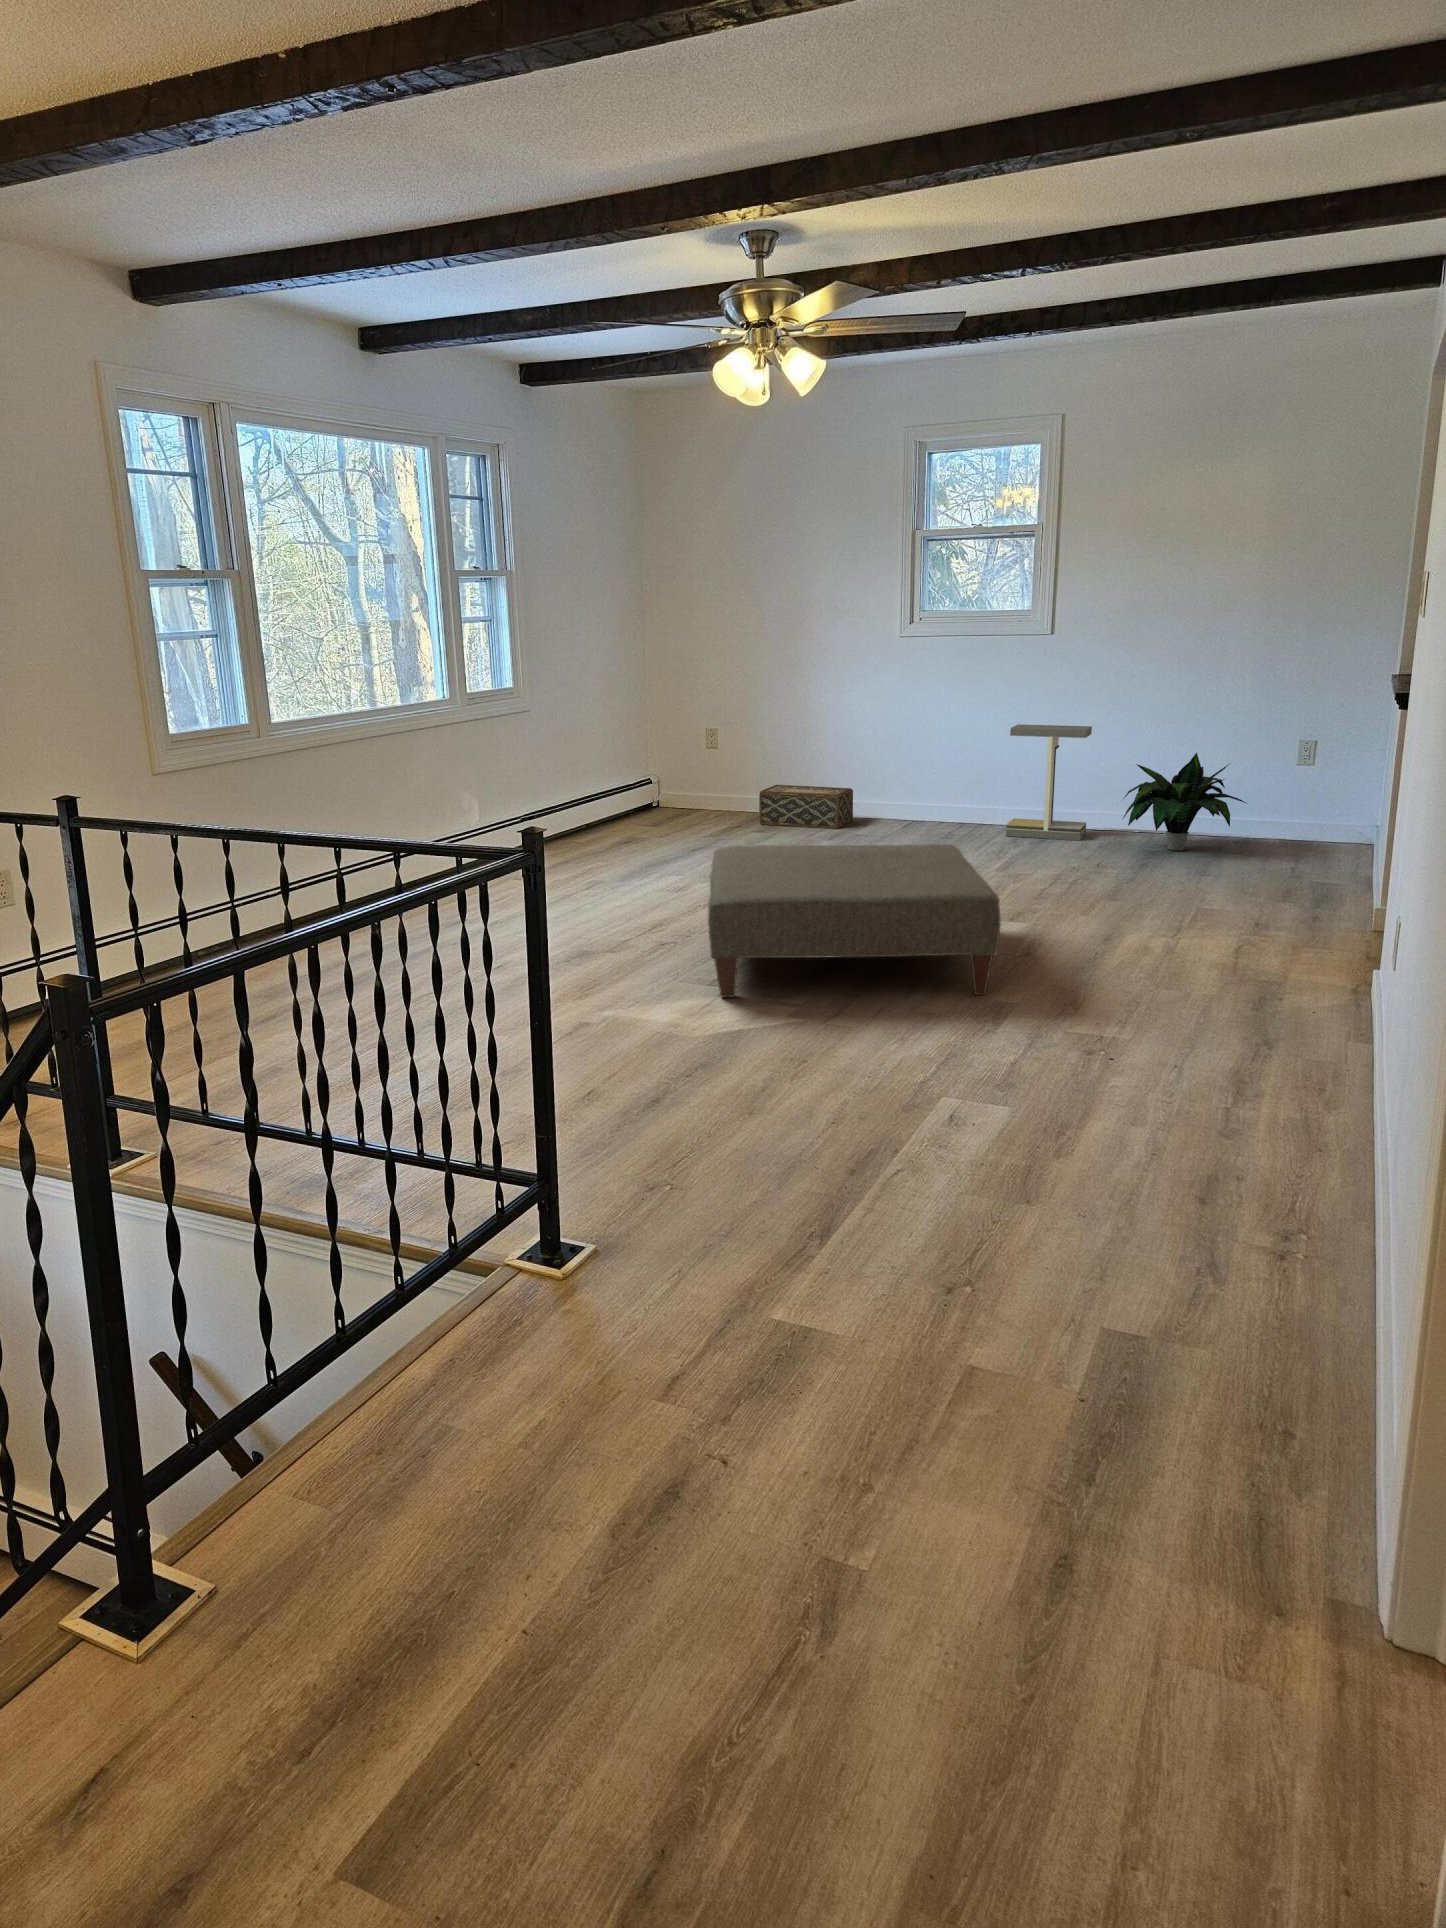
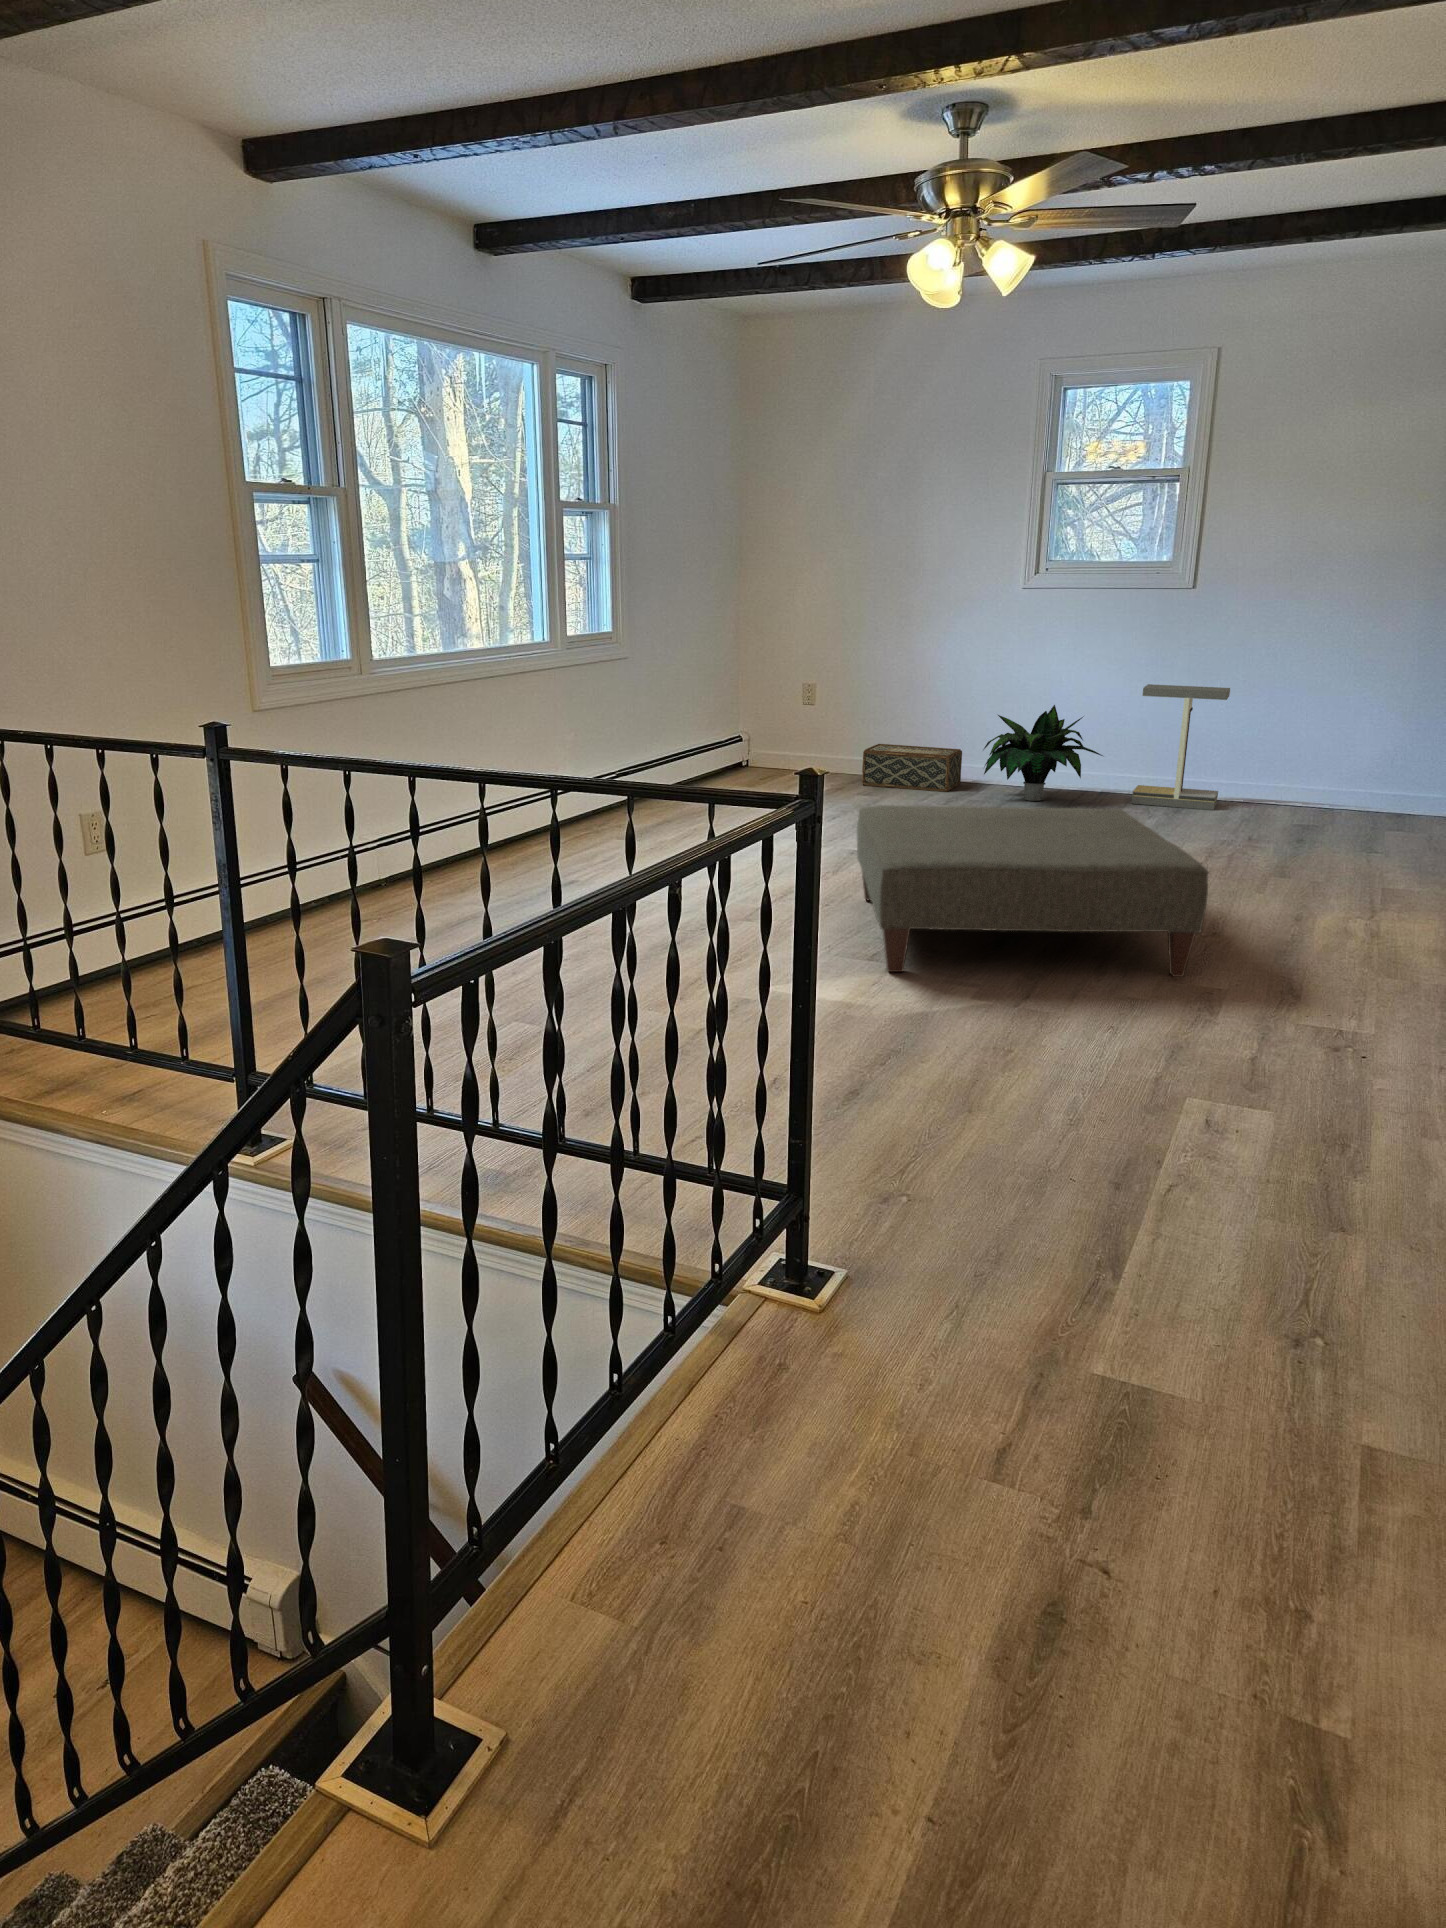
potted plant: present [1123,753,1246,851] -> present [984,705,1103,801]

